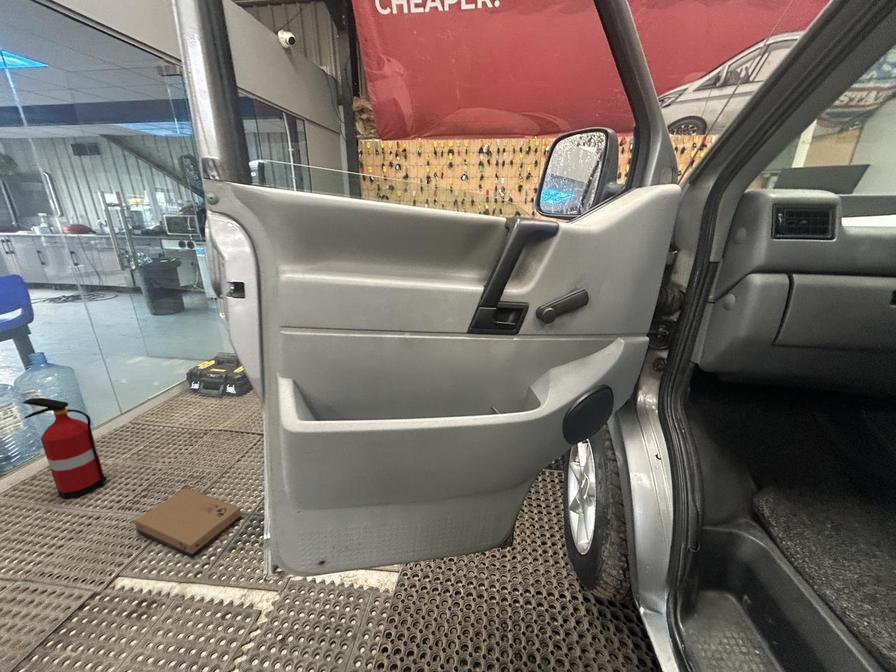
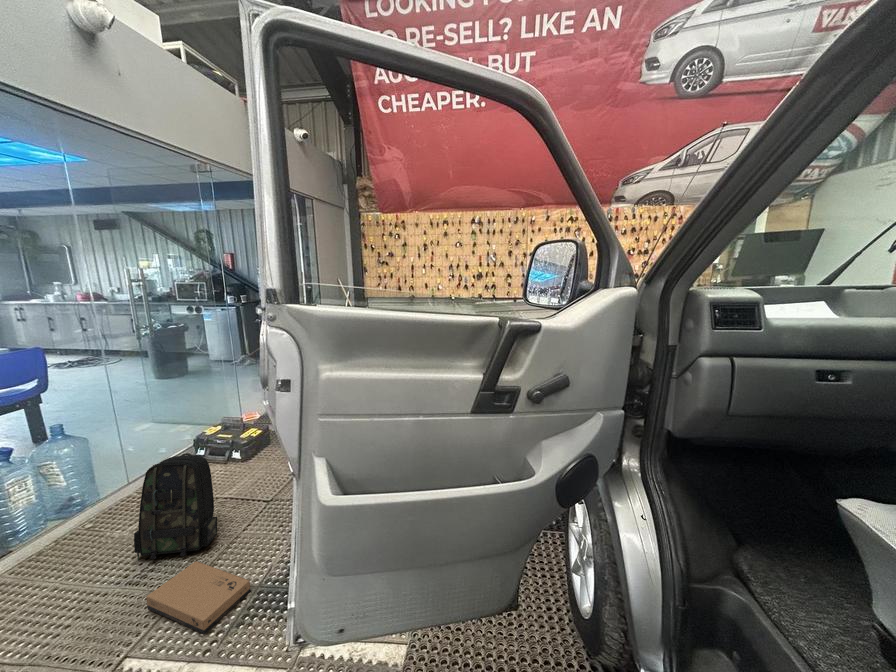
backpack: none [123,382,210,486] -> present [134,453,217,561]
fire extinguisher: present [23,398,107,499] -> none [45,472,115,576]

